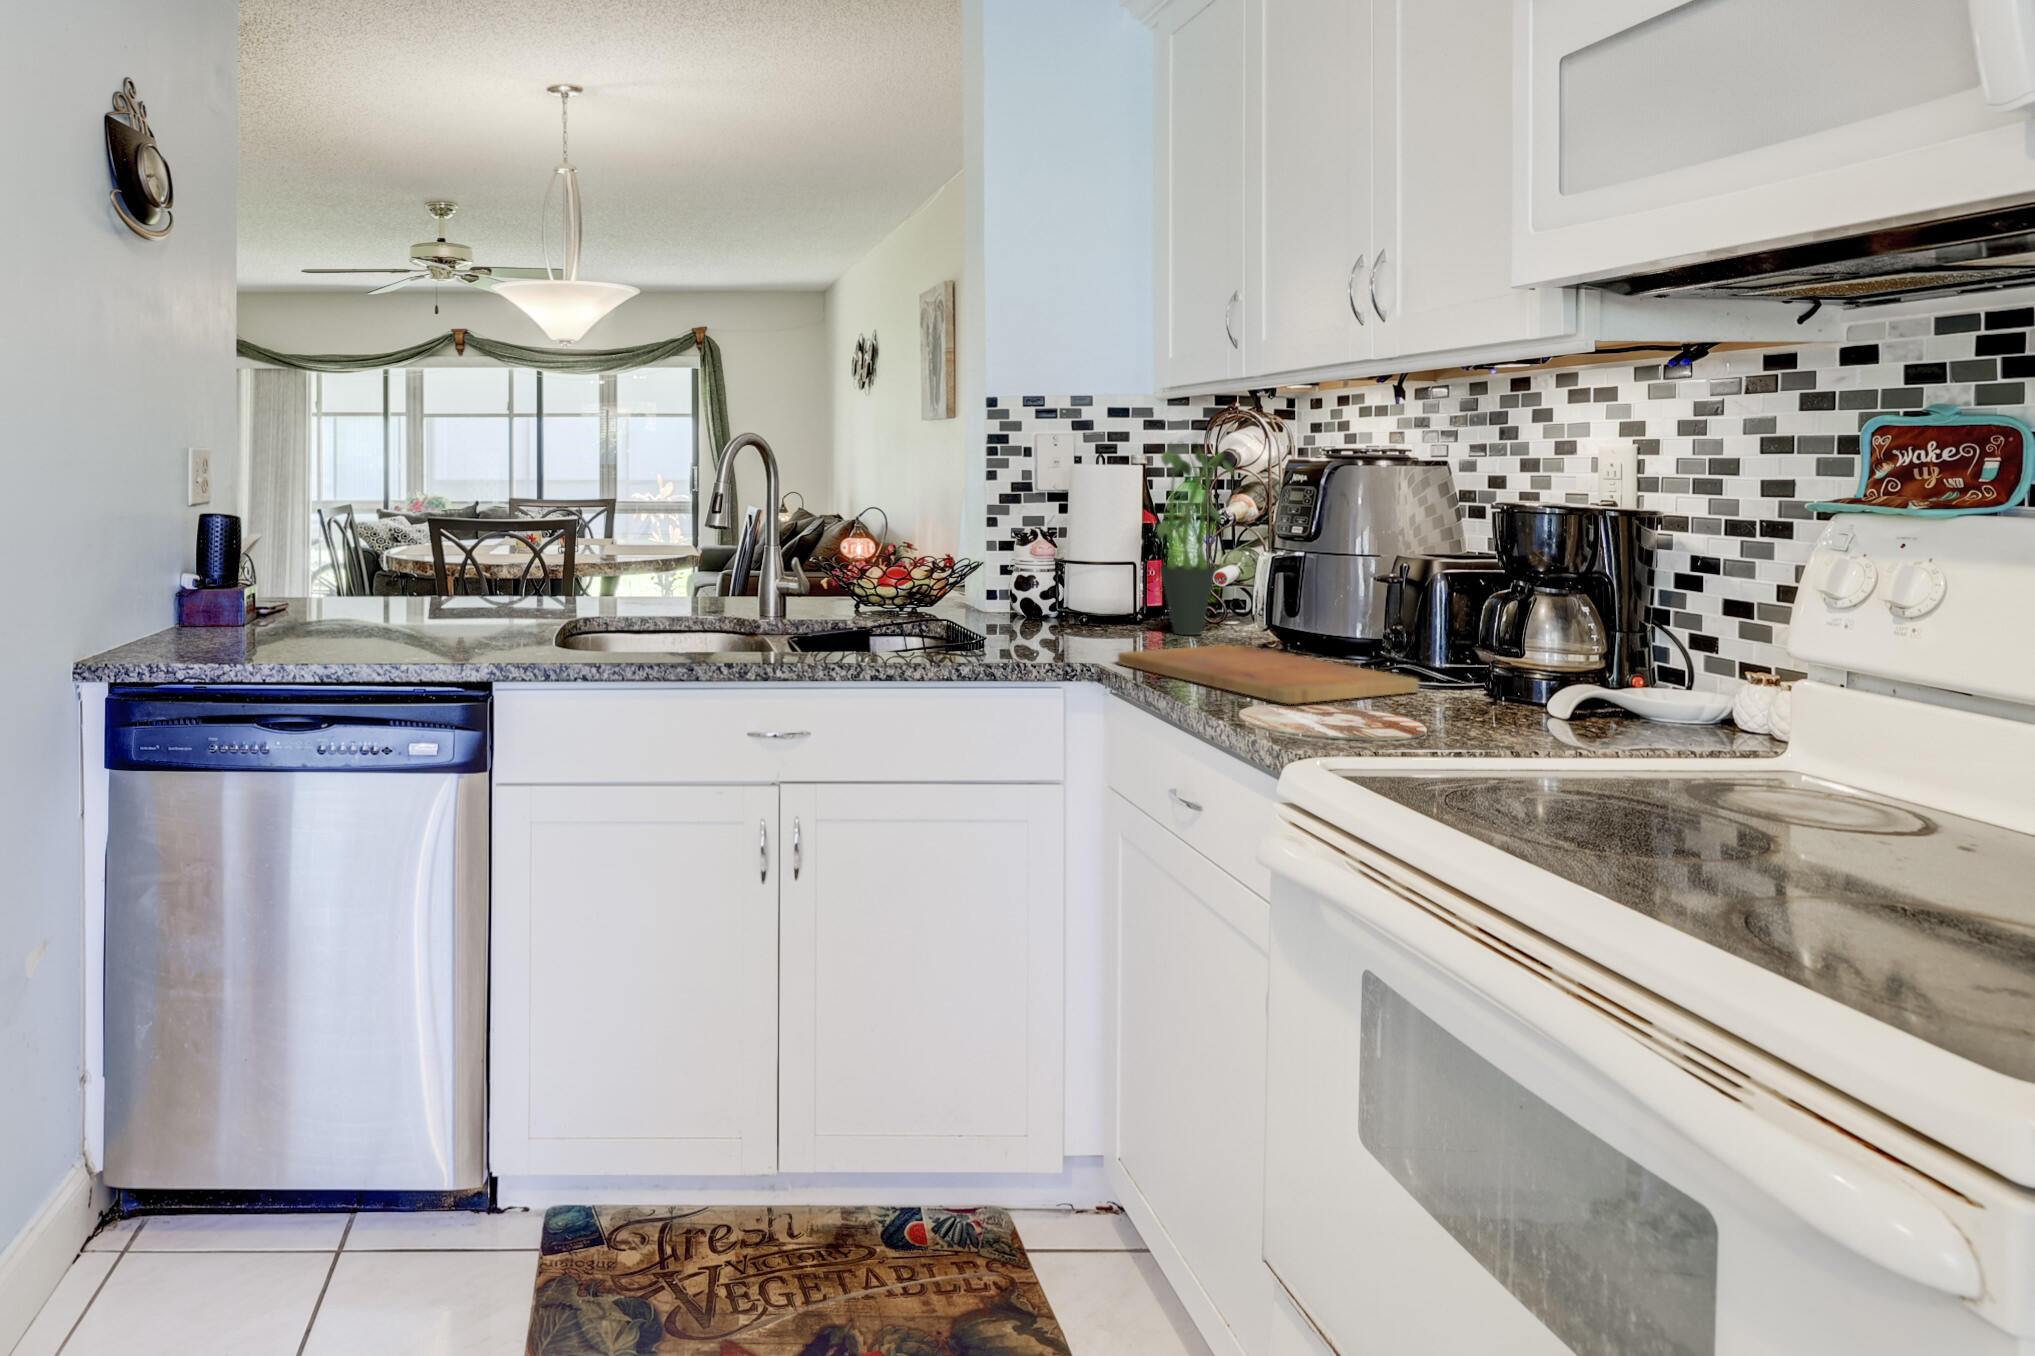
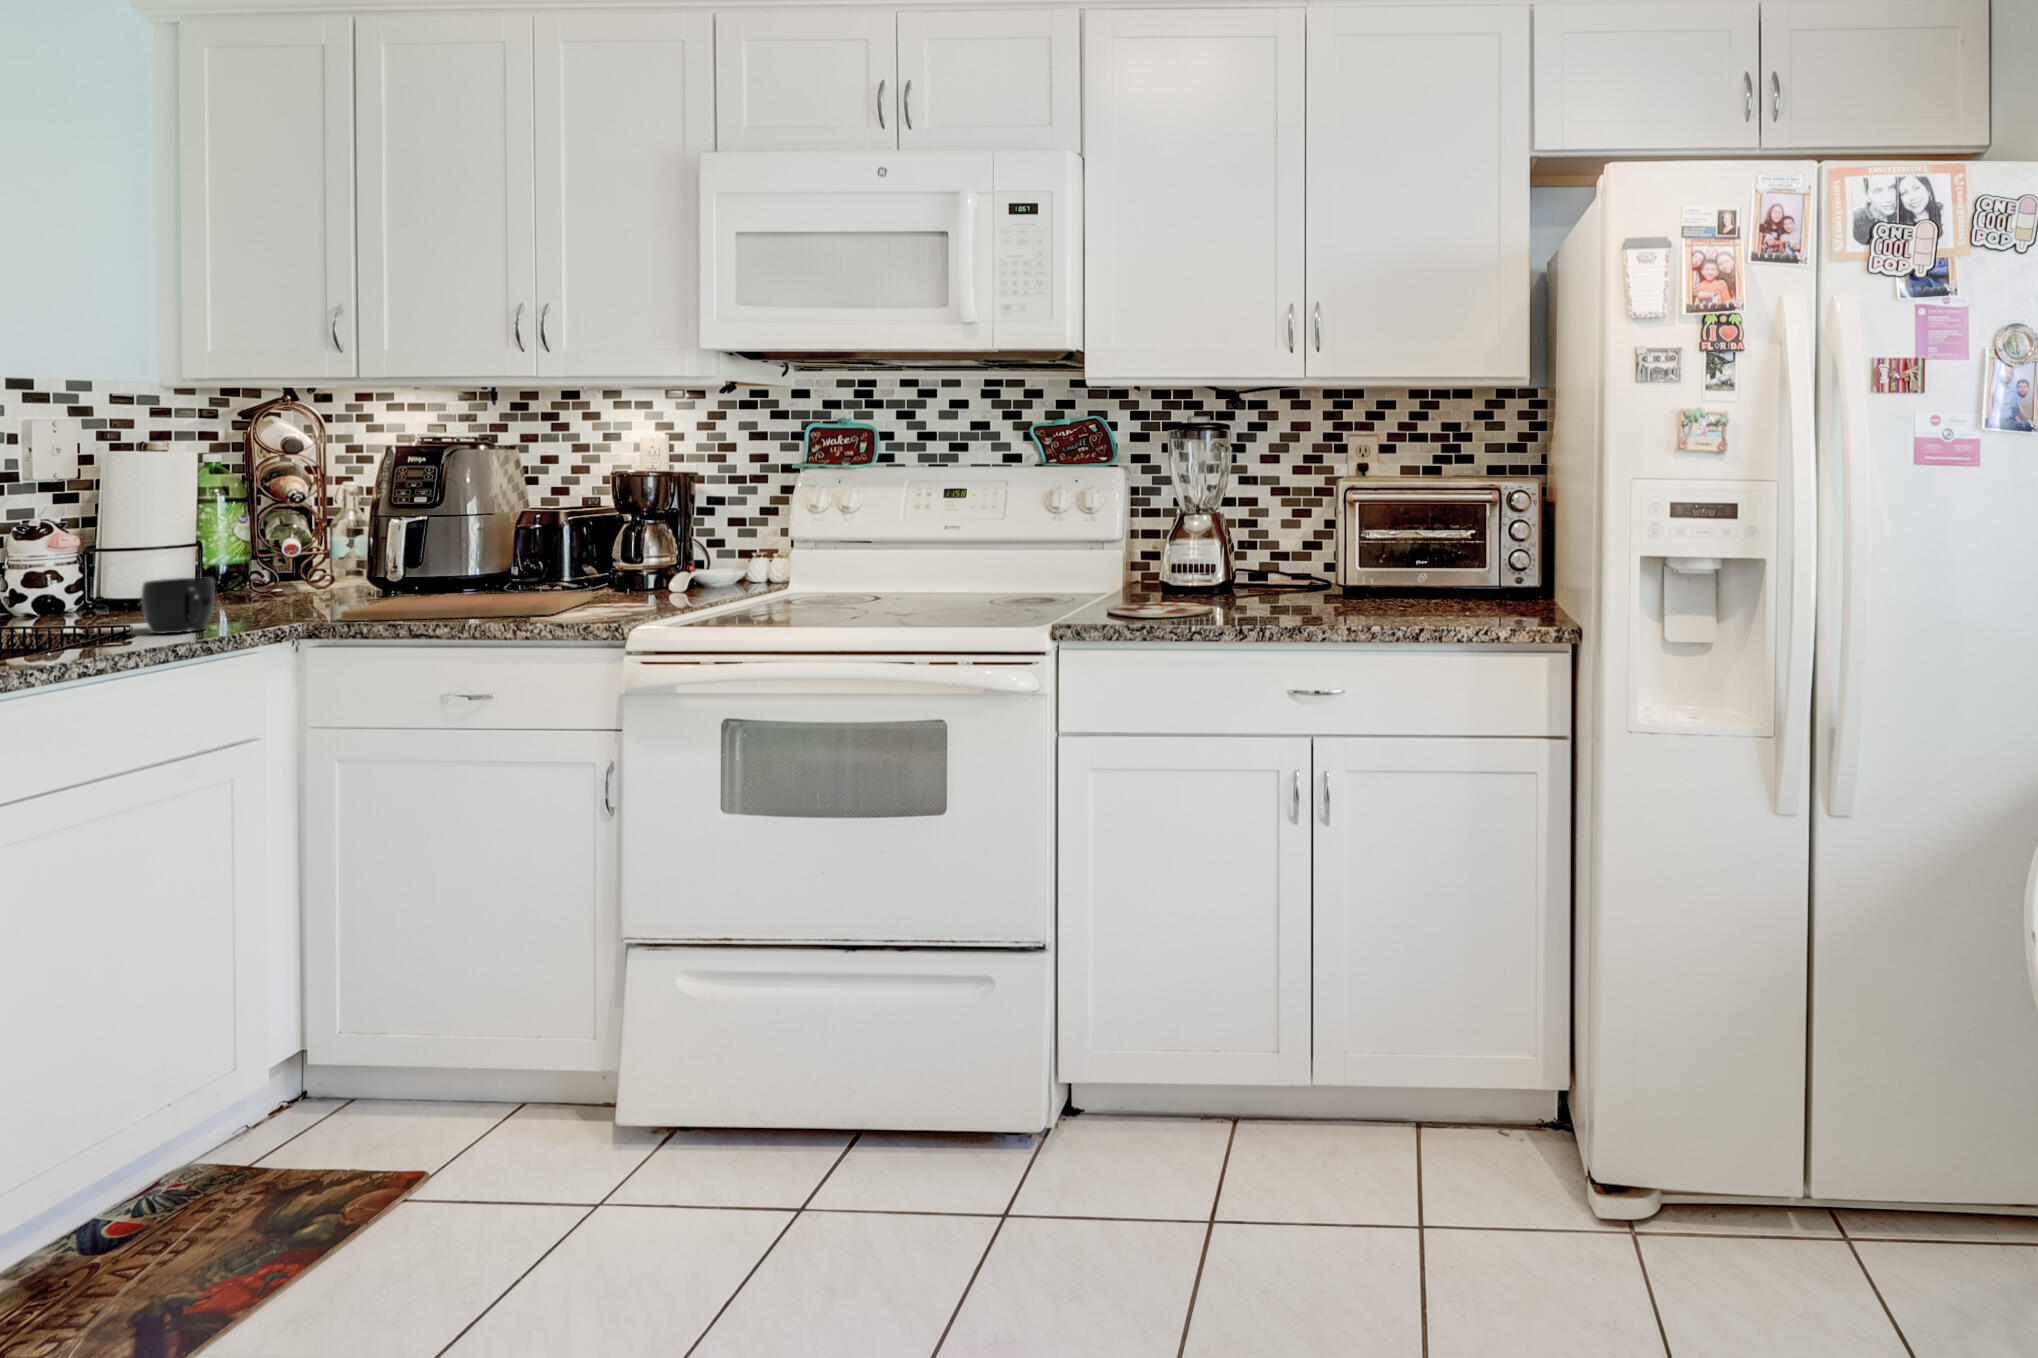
potted plant: present [1157,444,1234,635] -> none [275,429,368,603]
mug: none [974,593,1030,650] -> present [141,578,215,634]

